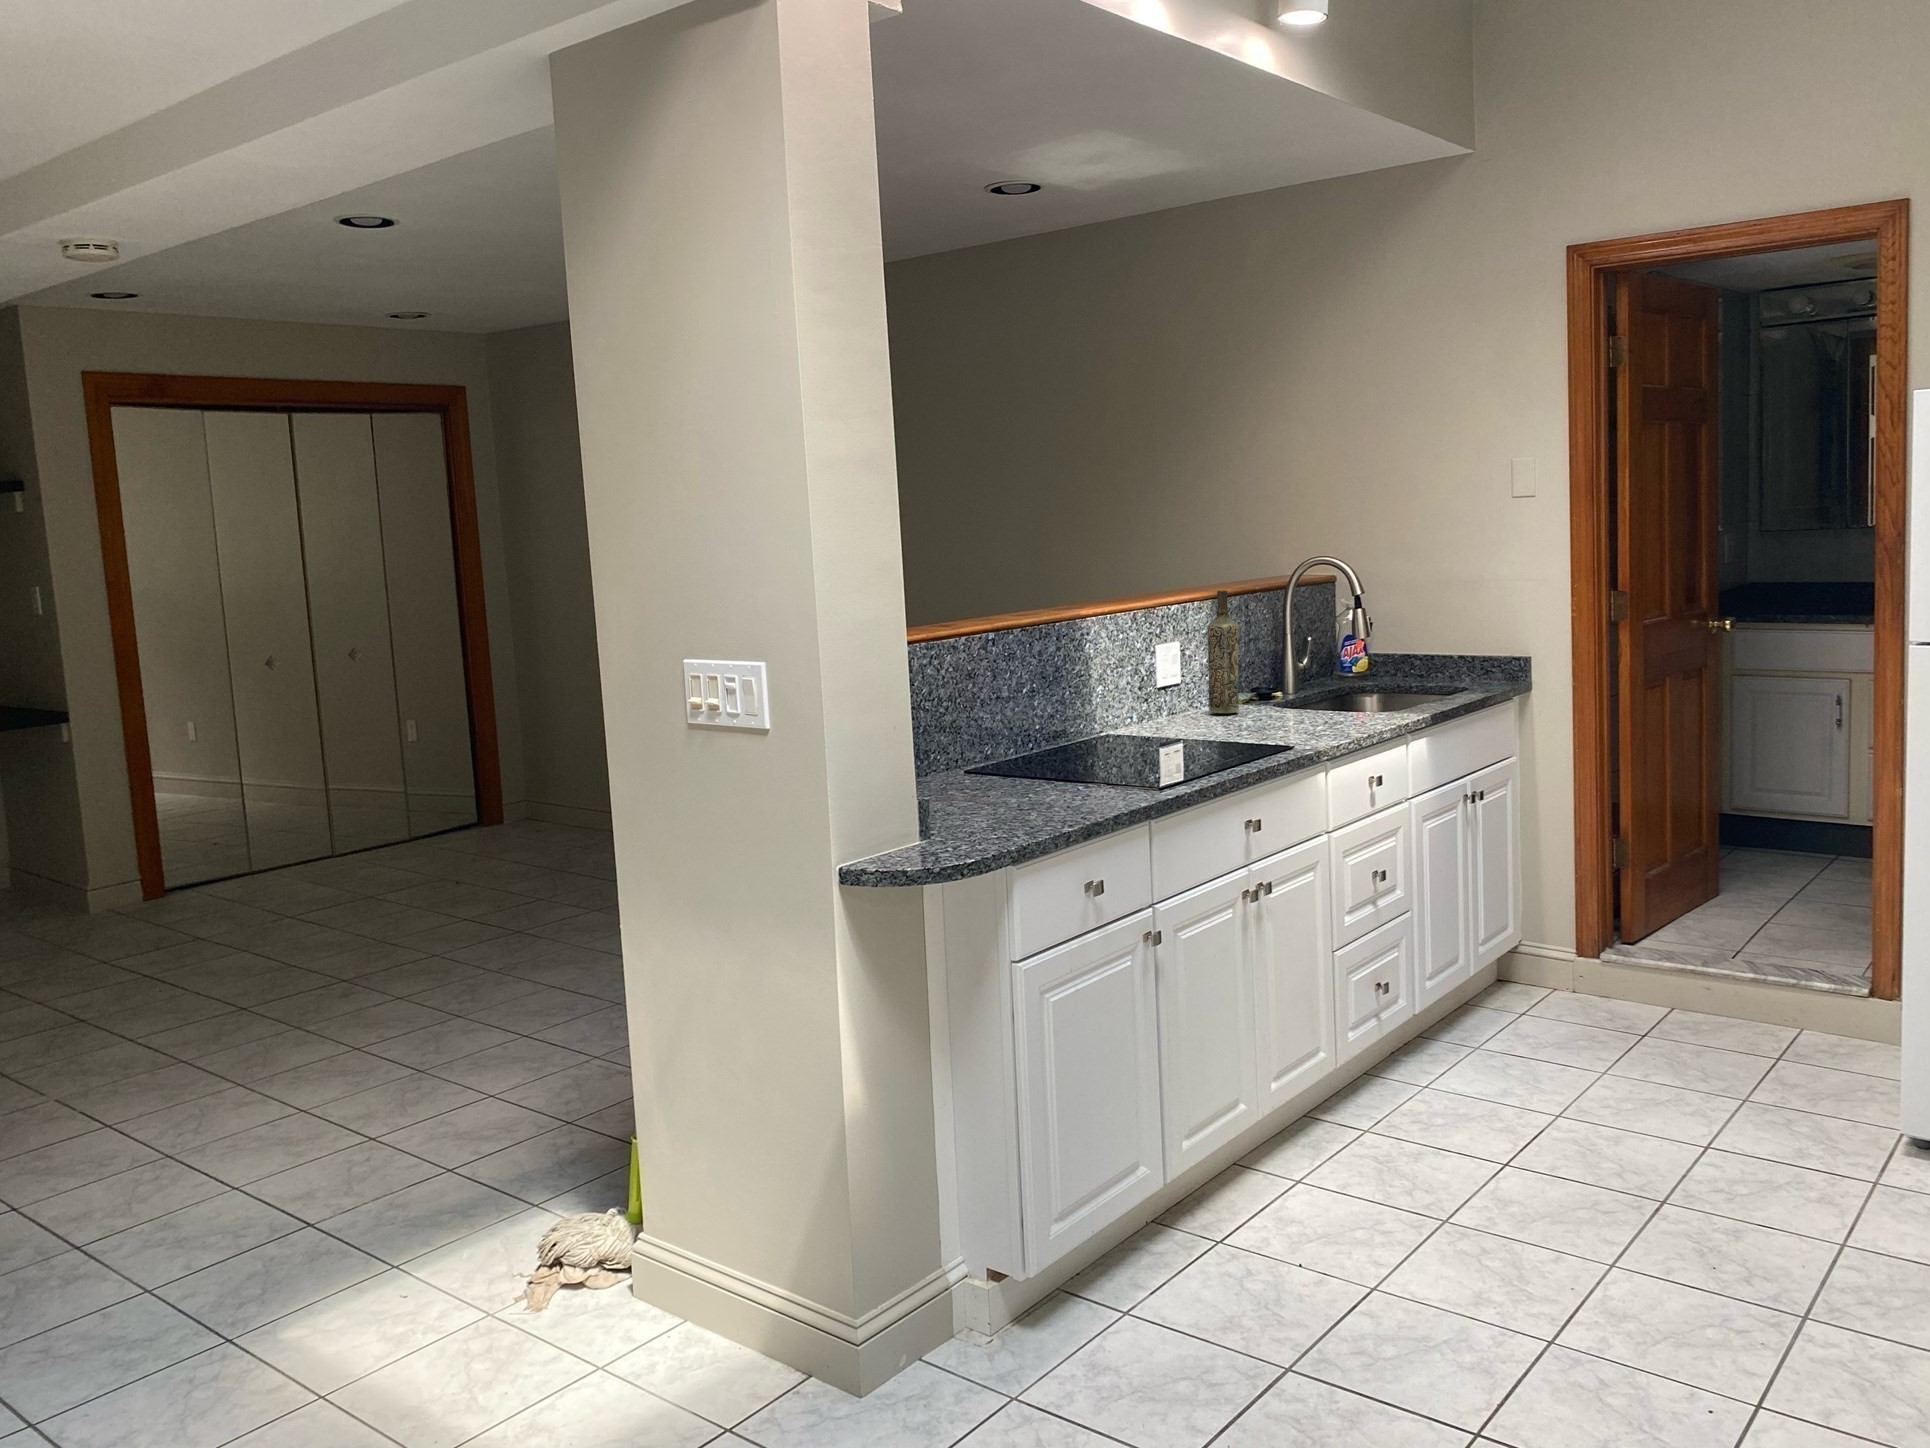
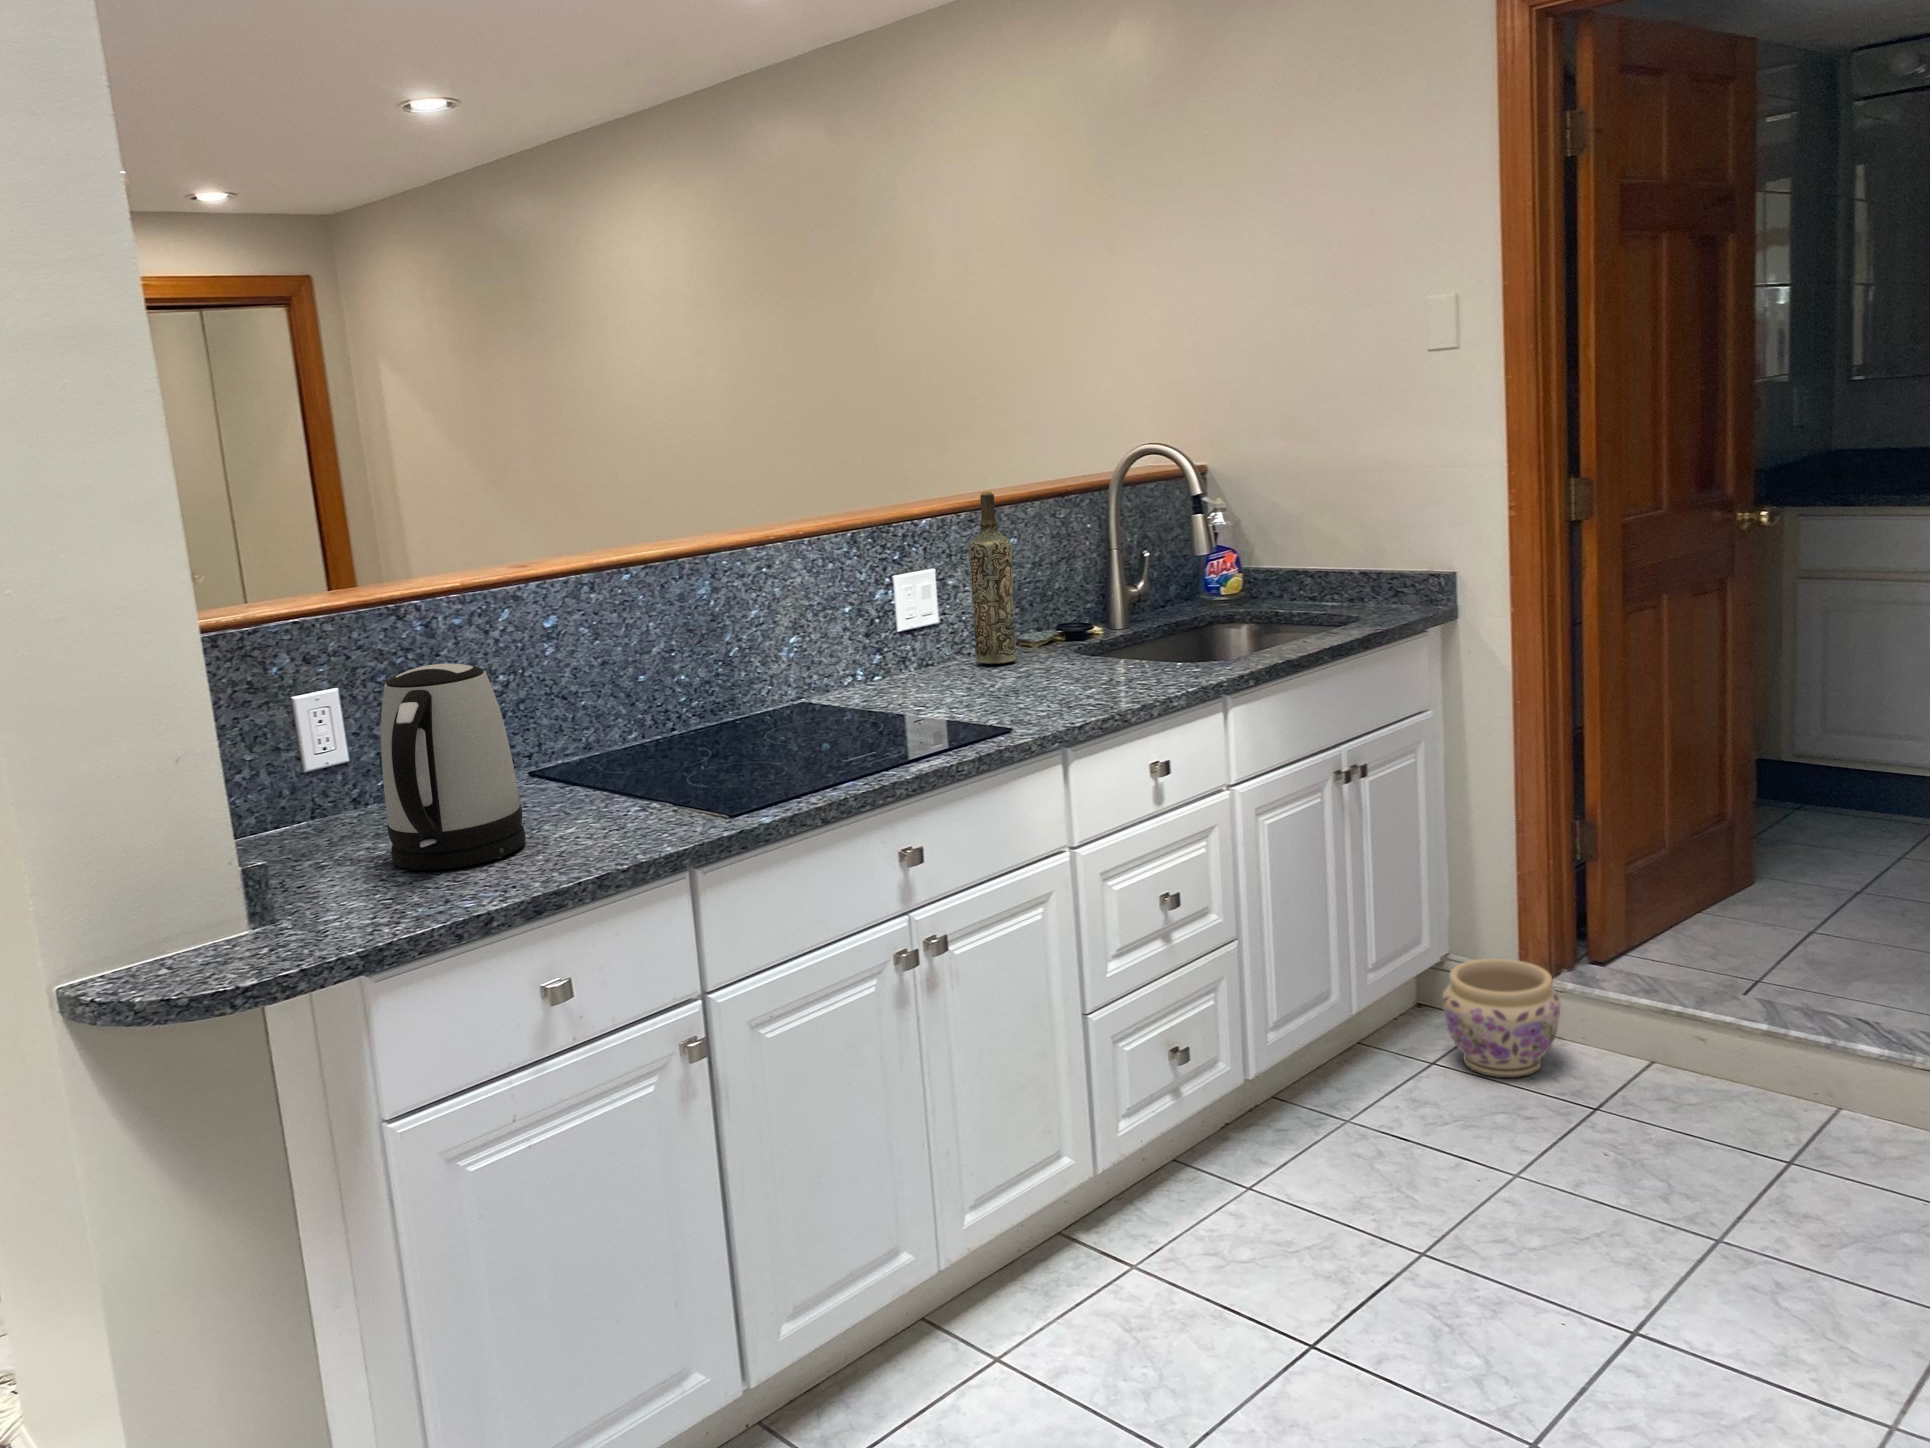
kettle: none [955,681,1041,814] -> present [381,664,526,870]
planter: none [1528,937,1612,1019] -> present [1443,958,1561,1078]

